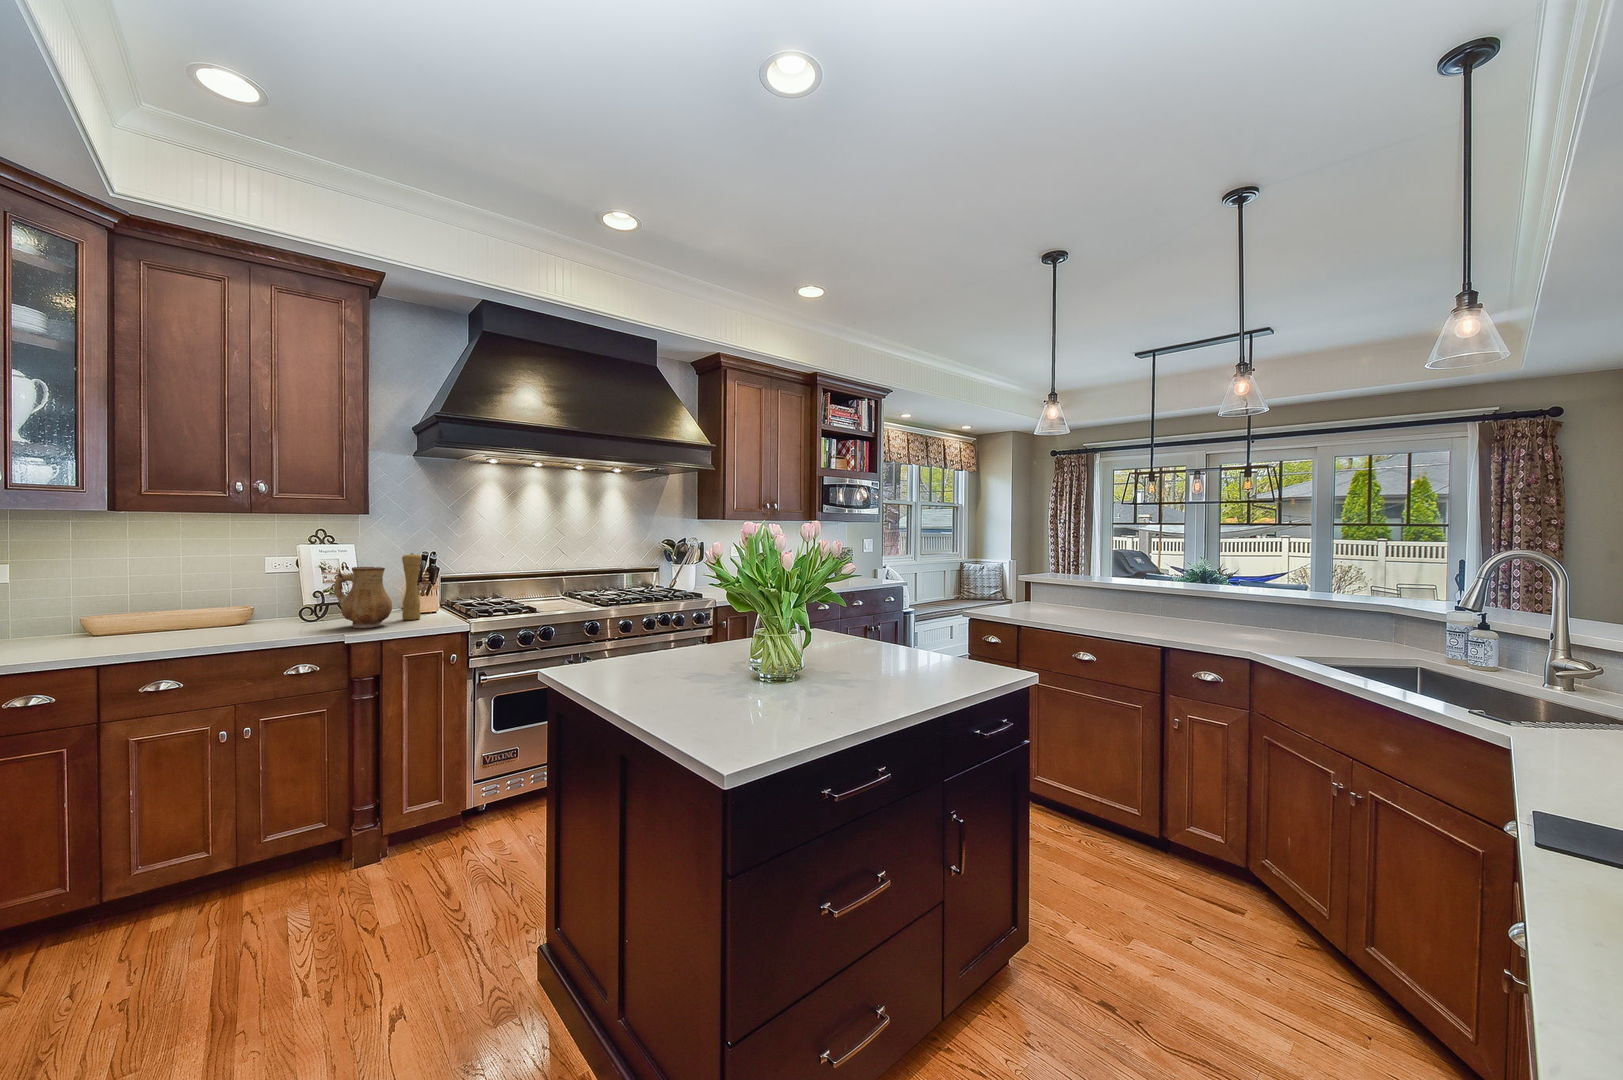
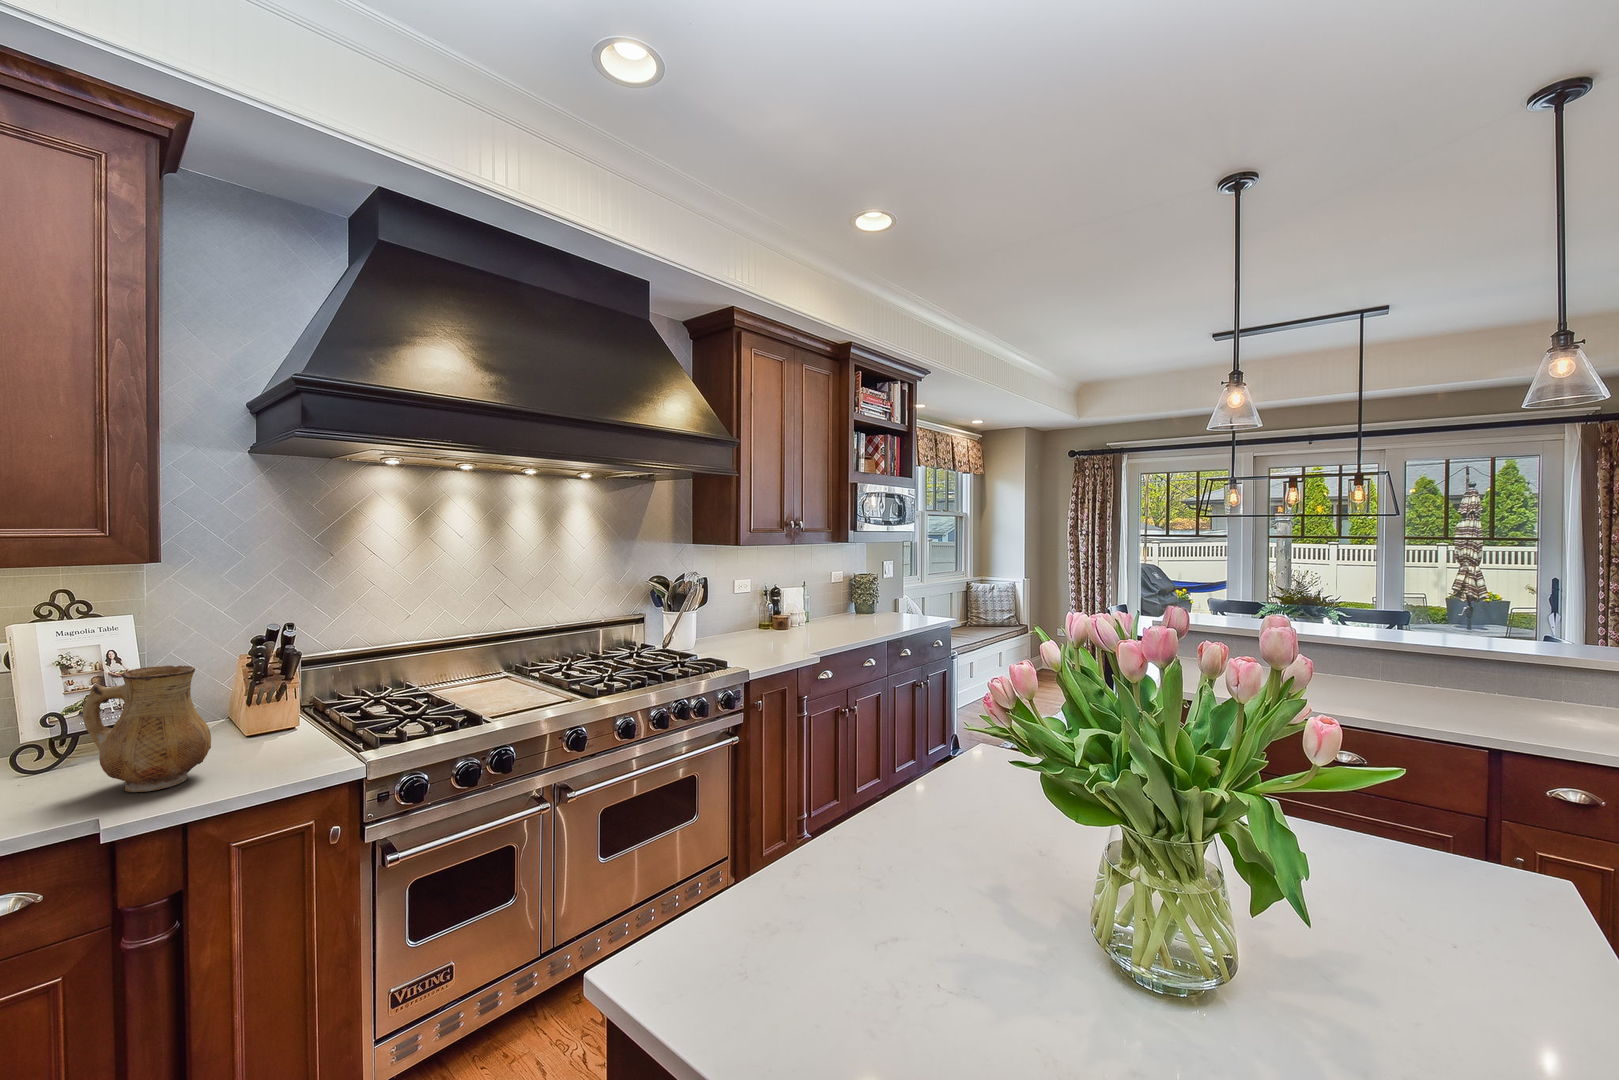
pepper mill: present [402,553,422,620] -> none [231,631,269,754]

